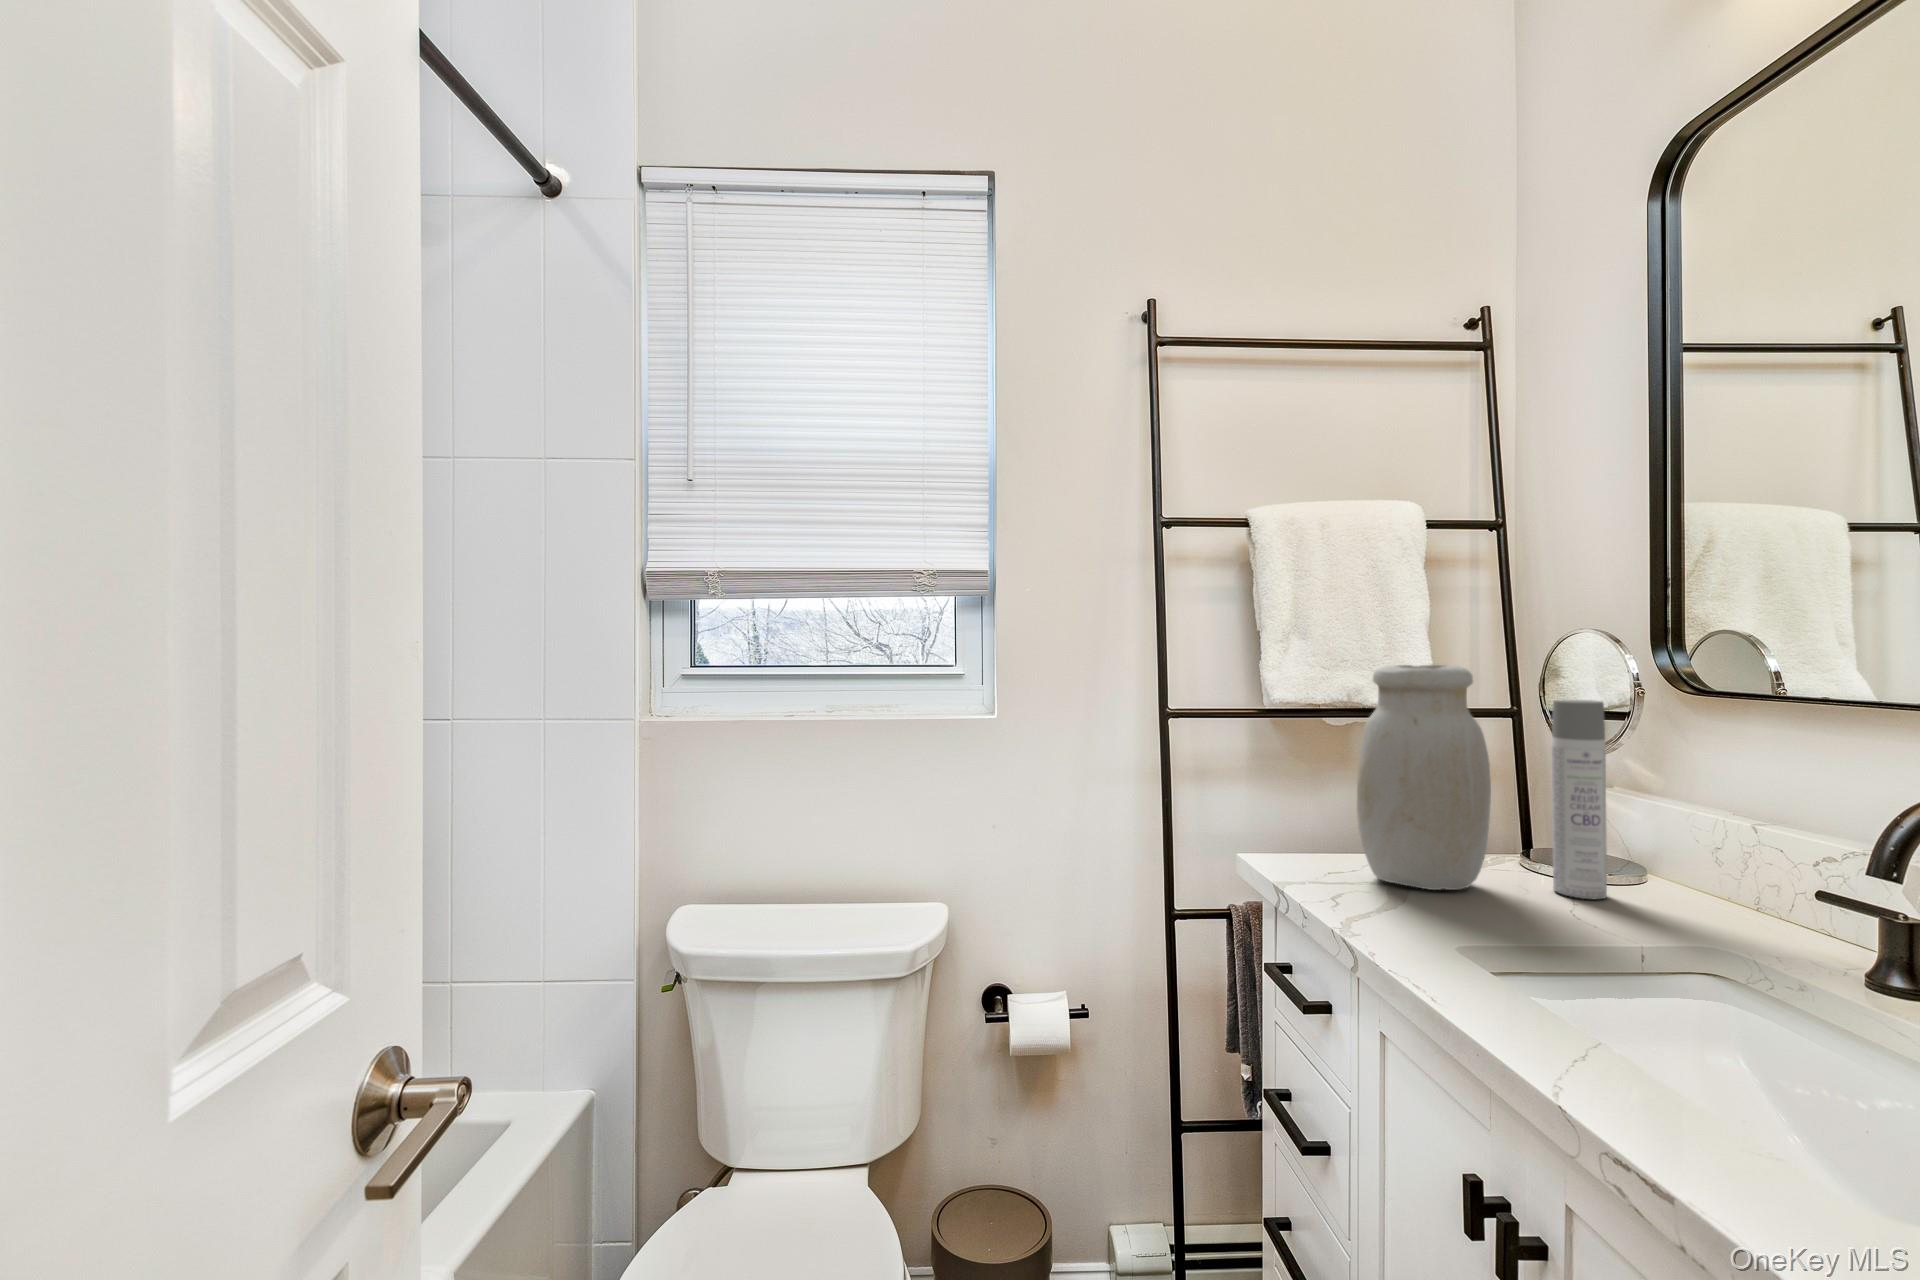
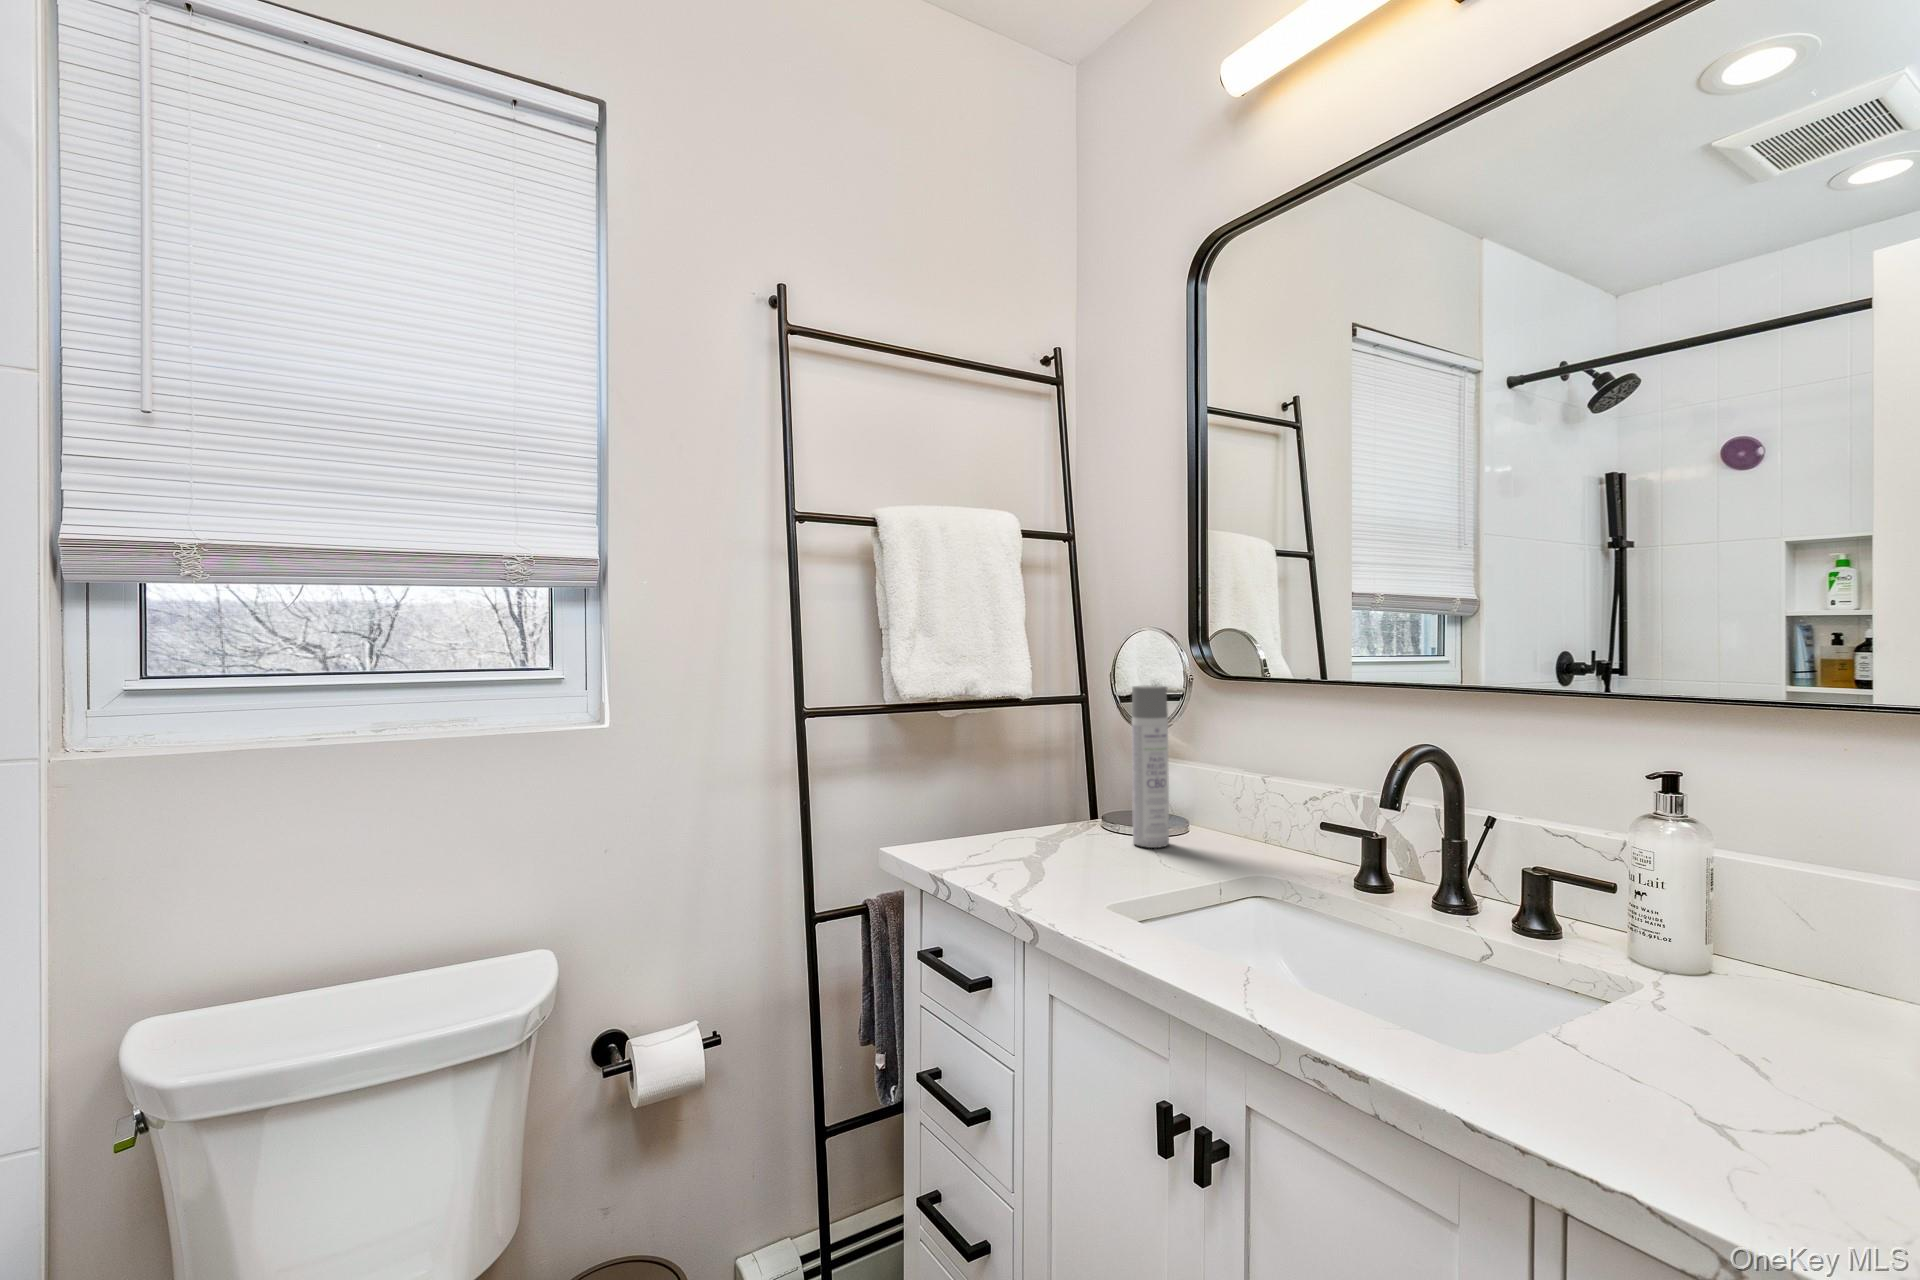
jar: present [1357,665,1491,890] -> none [988,659,1093,858]

